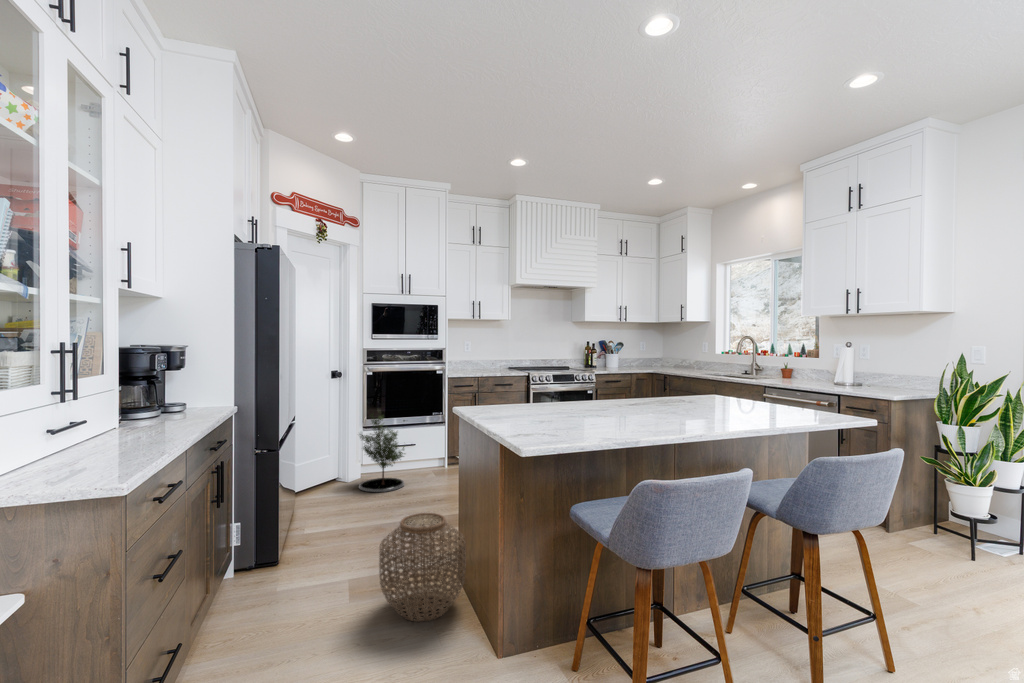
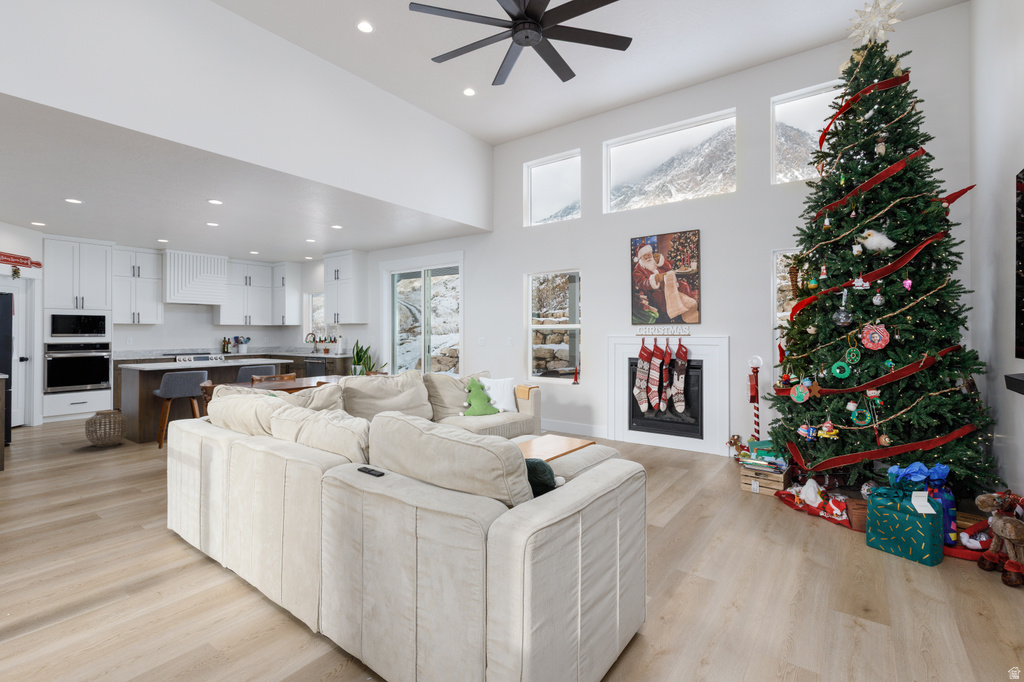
potted tree: present [359,413,404,492] -> none [44,378,83,427]

